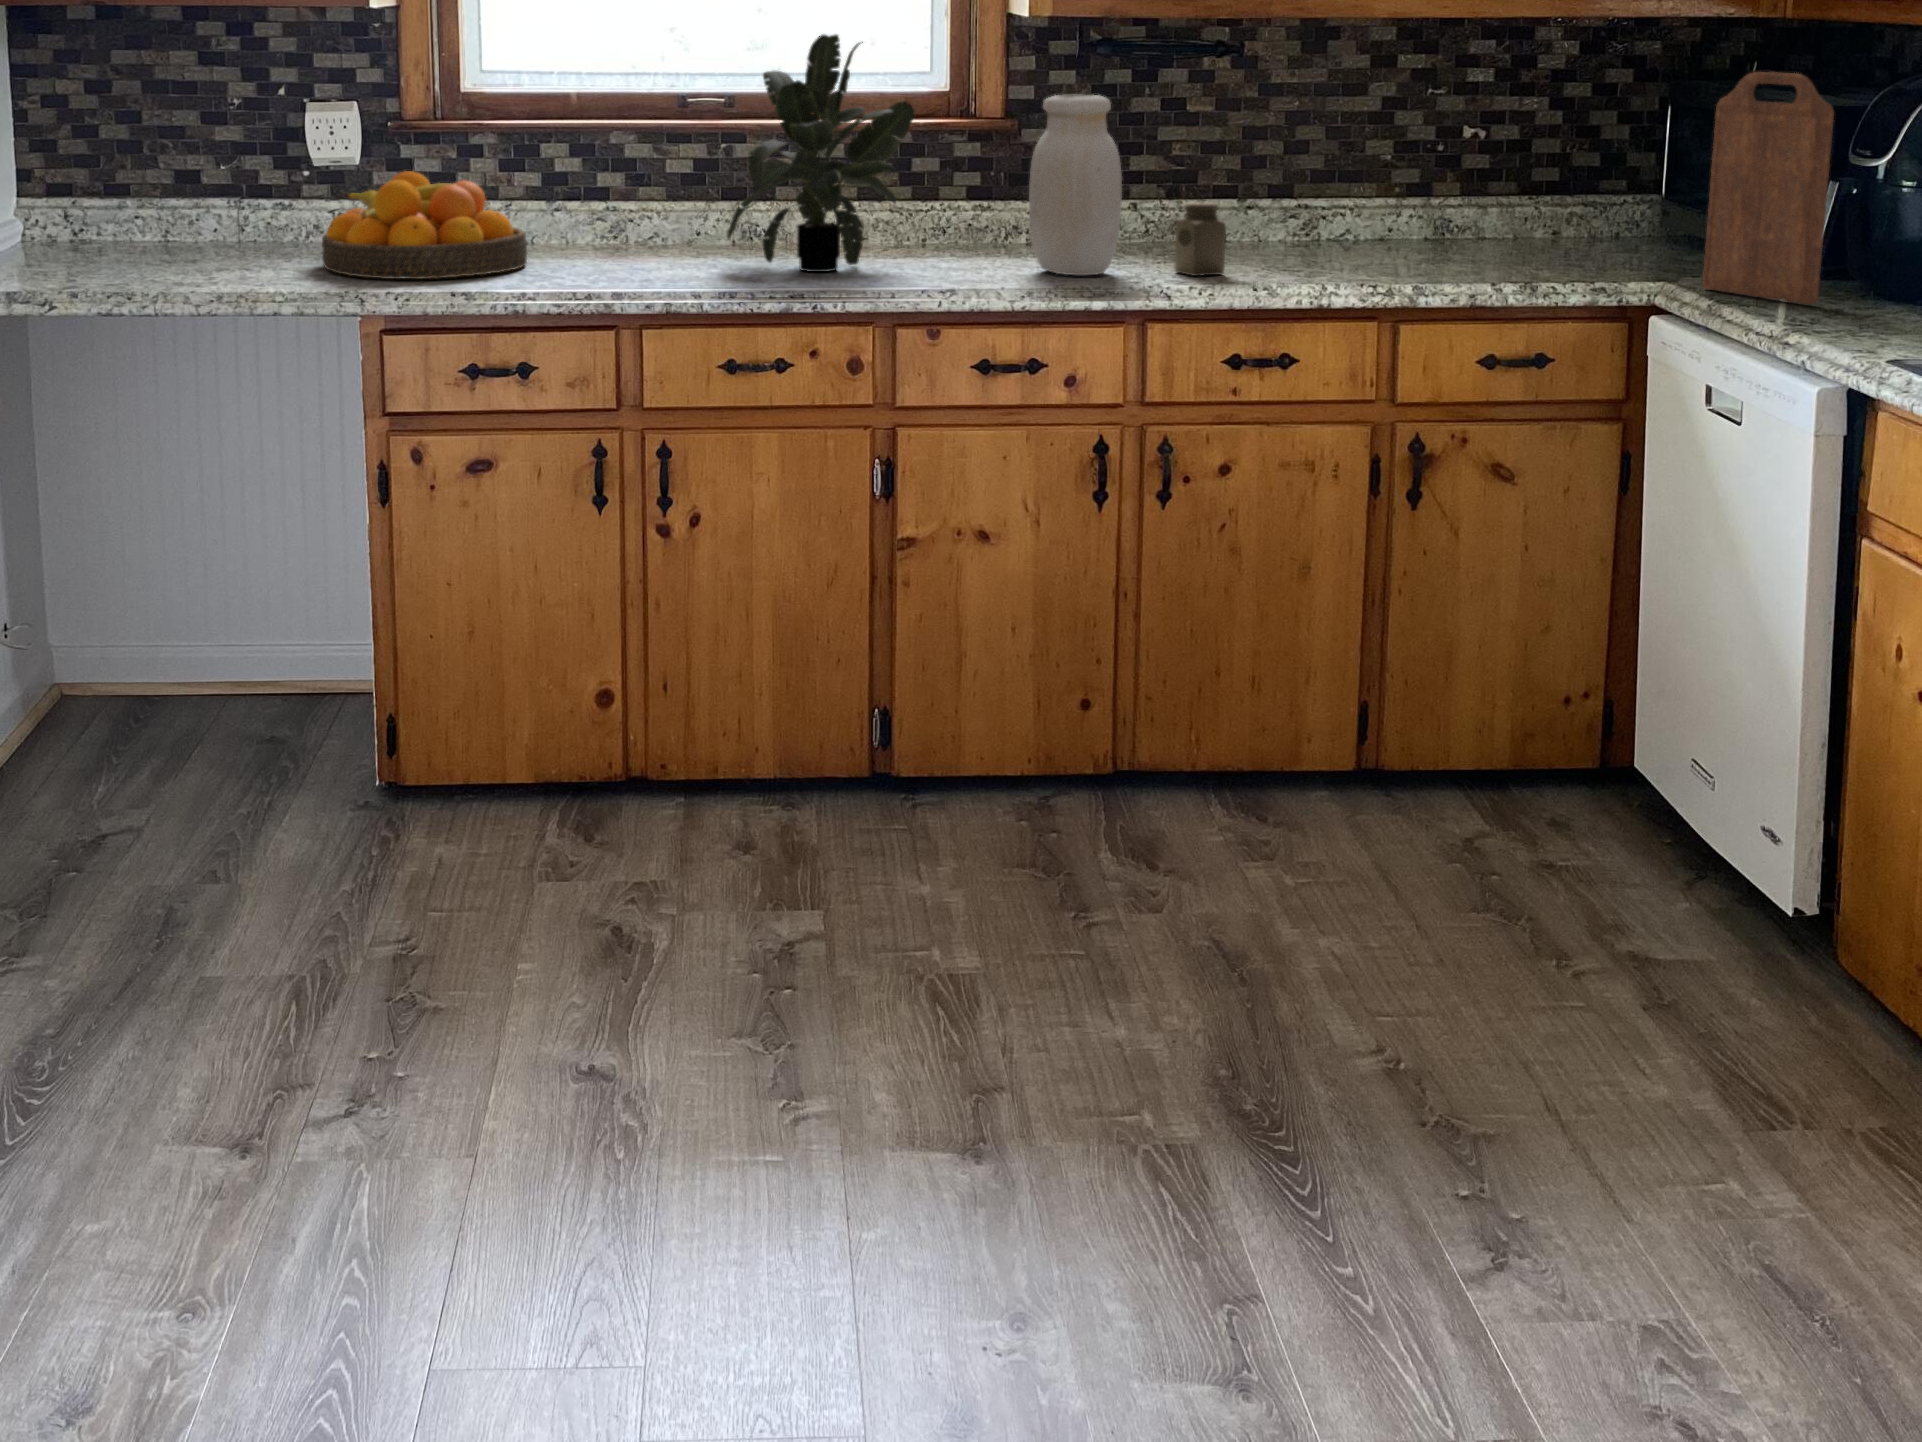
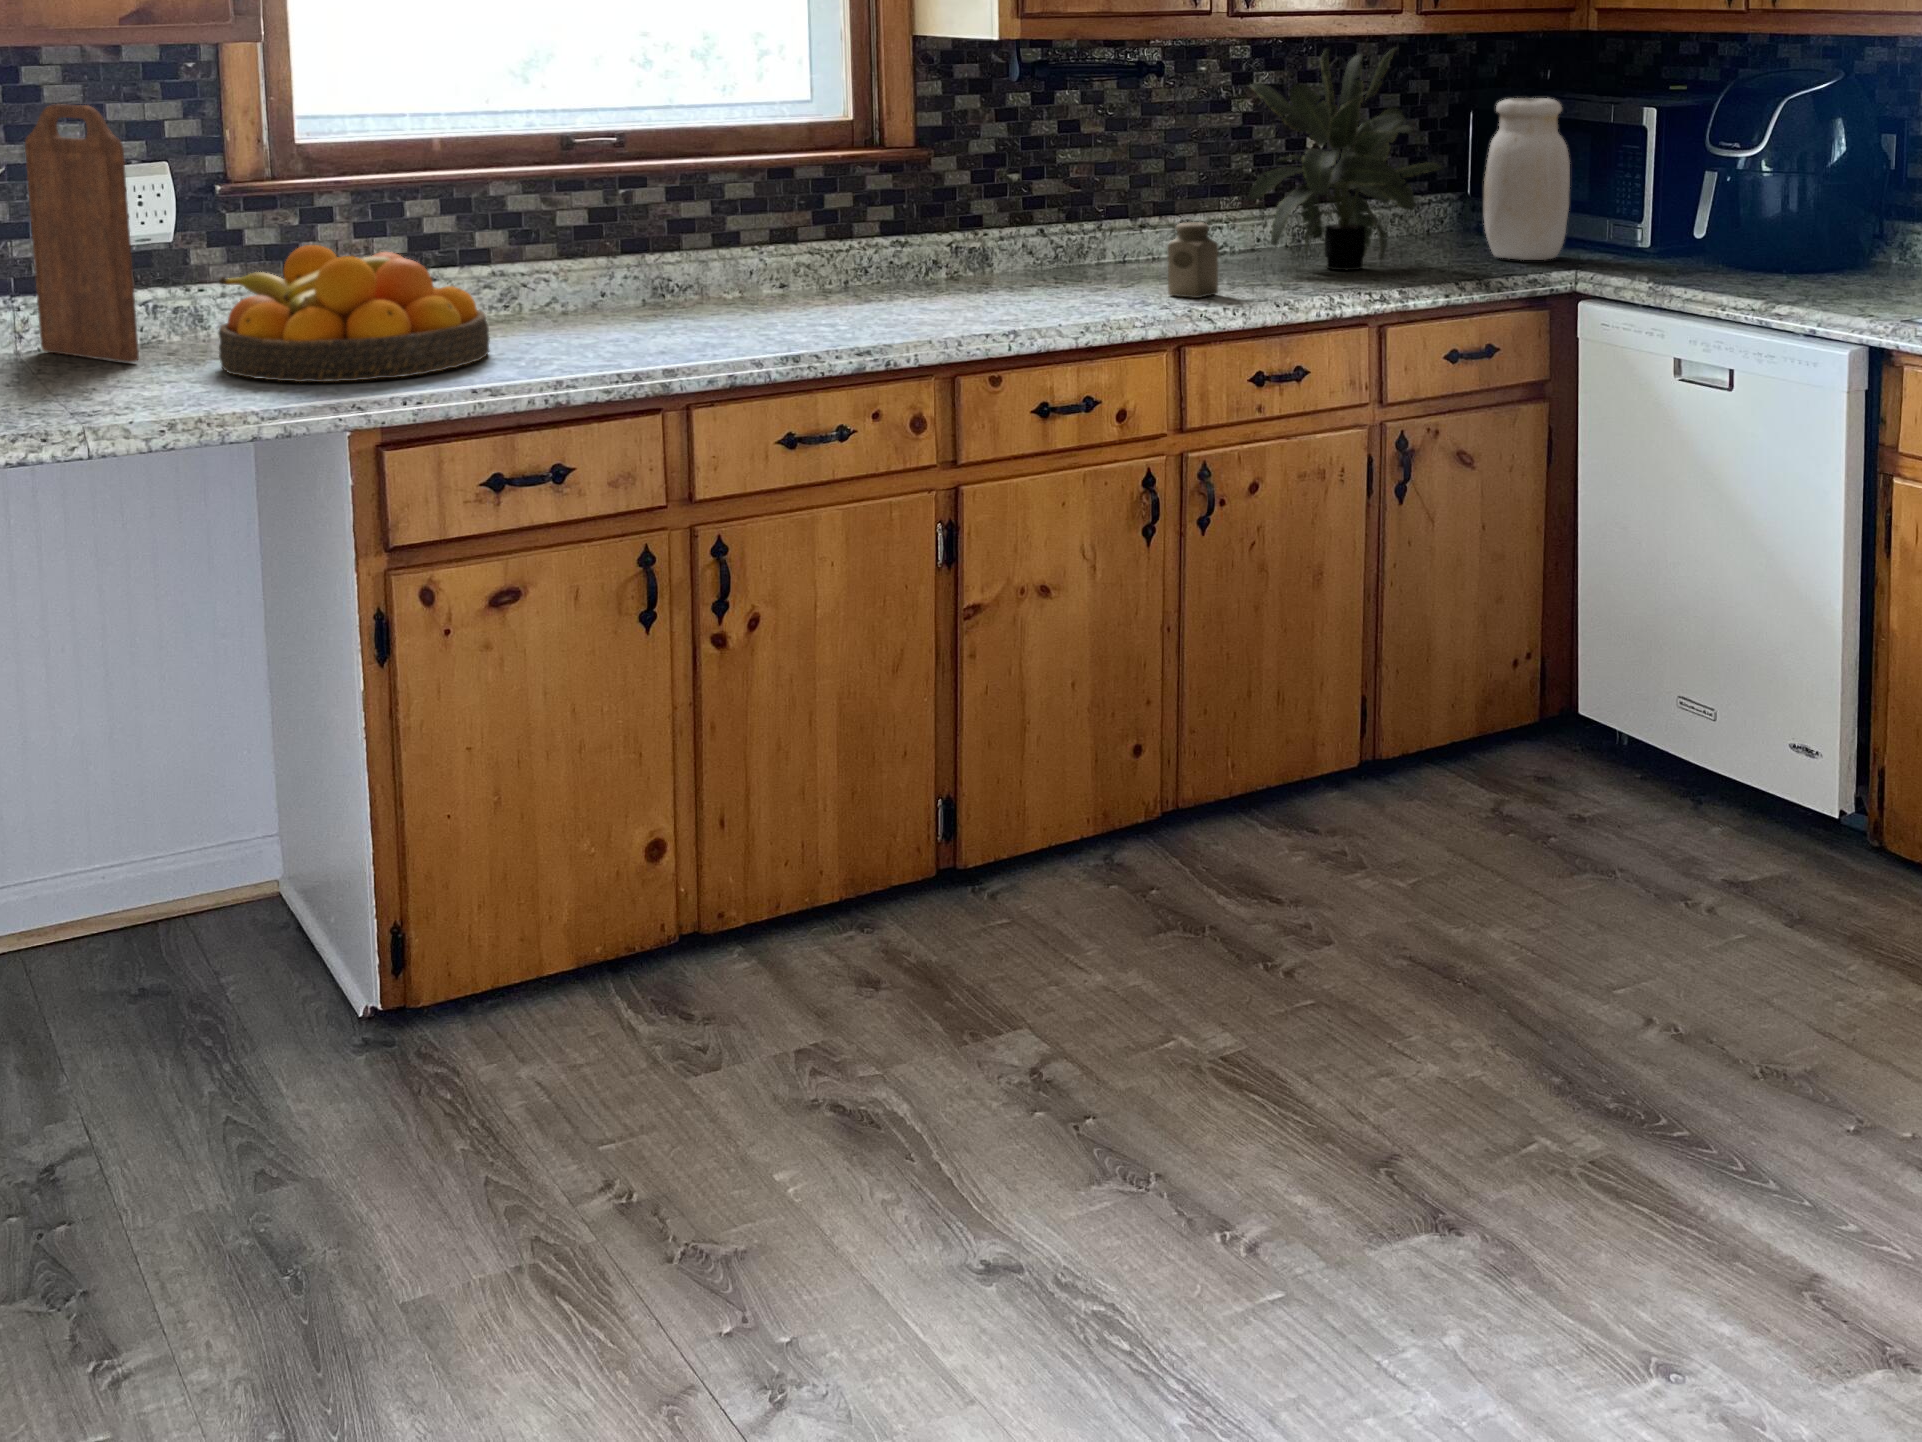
potted plant: present [728,34,914,272] -> present [1249,48,1443,270]
cutting board: present [1703,72,1834,304] -> present [25,104,139,362]
jar: present [1029,94,1122,275] -> present [1484,98,1570,260]

